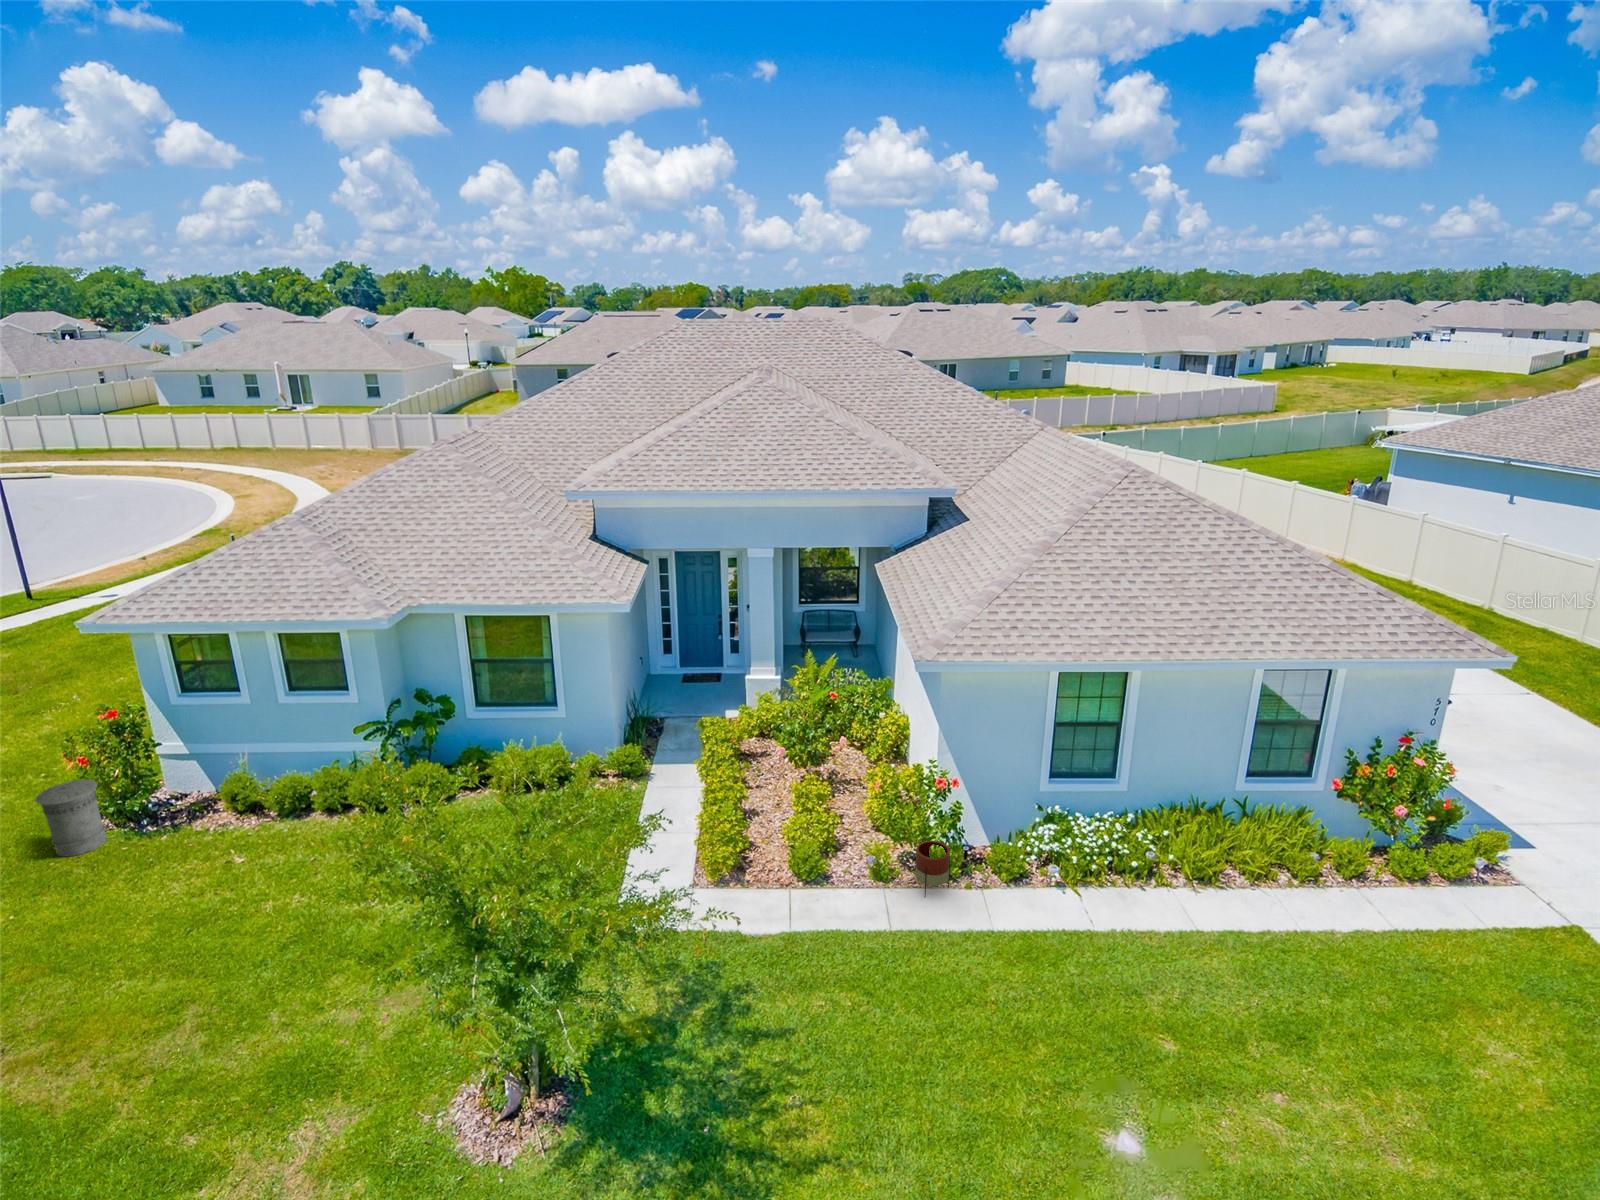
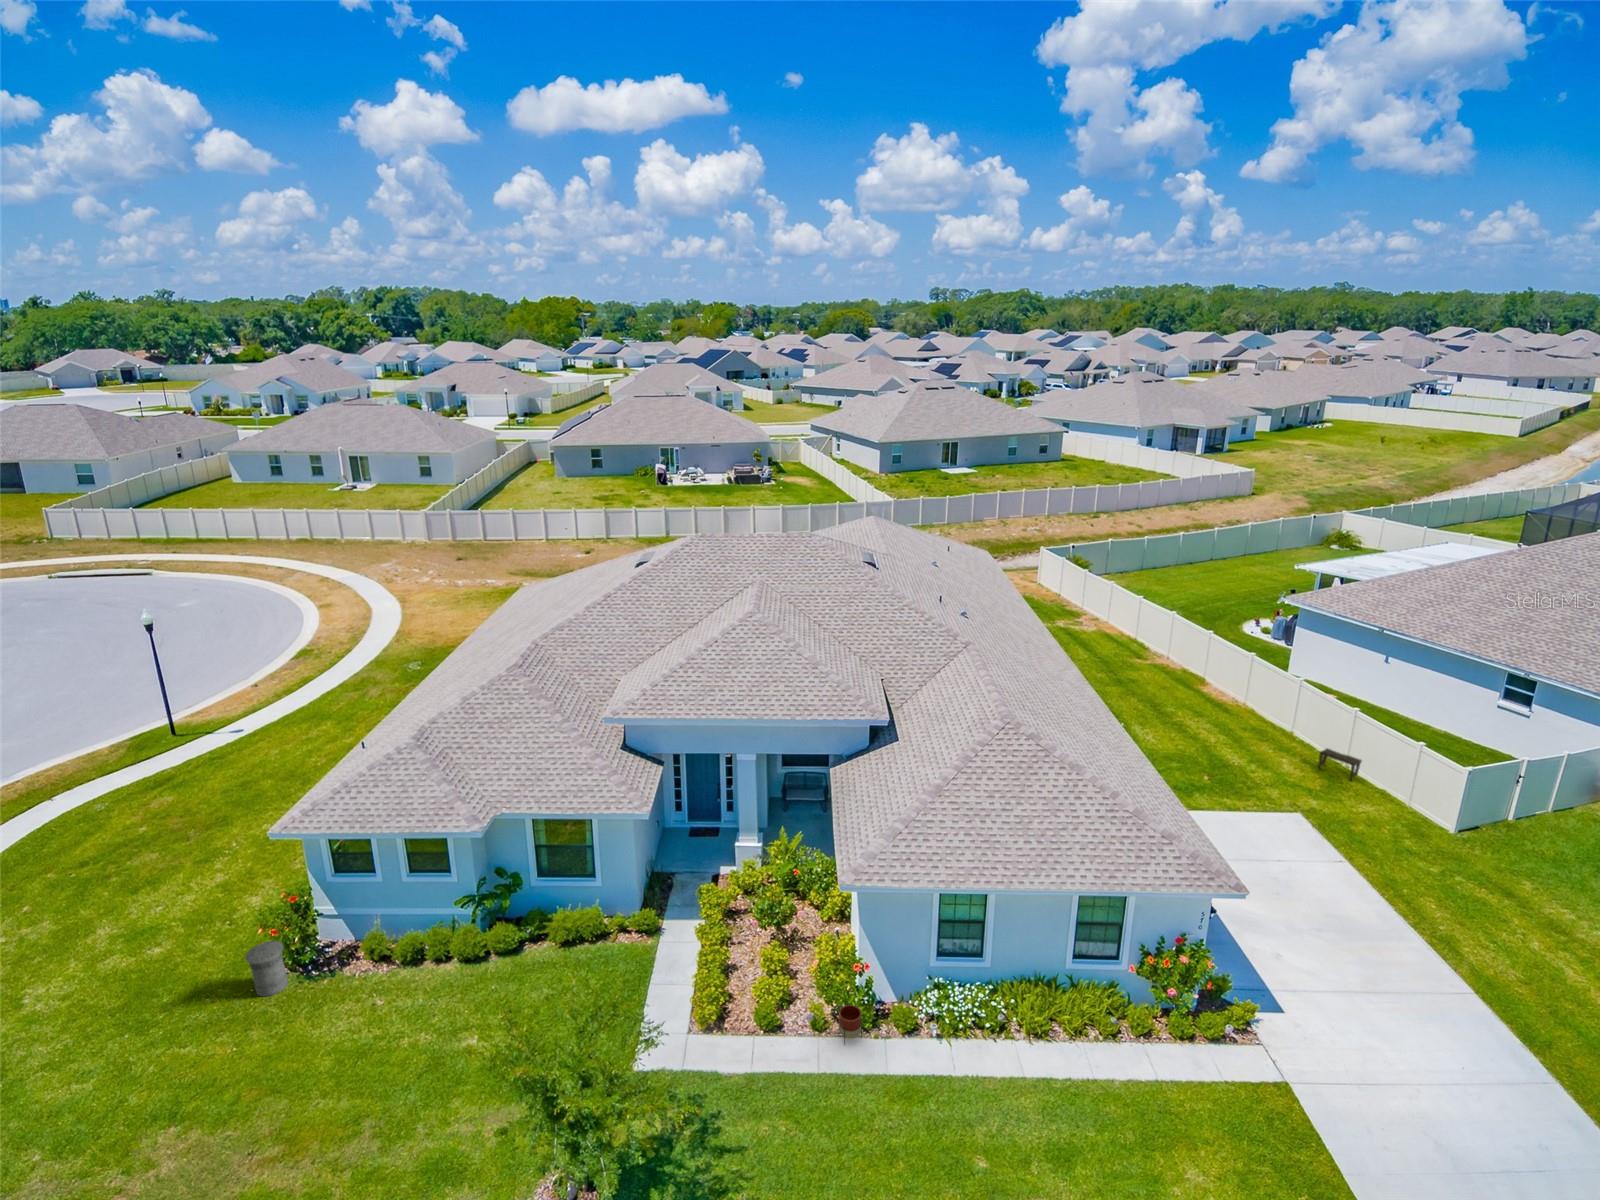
bench: none [1456,588,1515,622] -> present [1318,749,1362,780]

